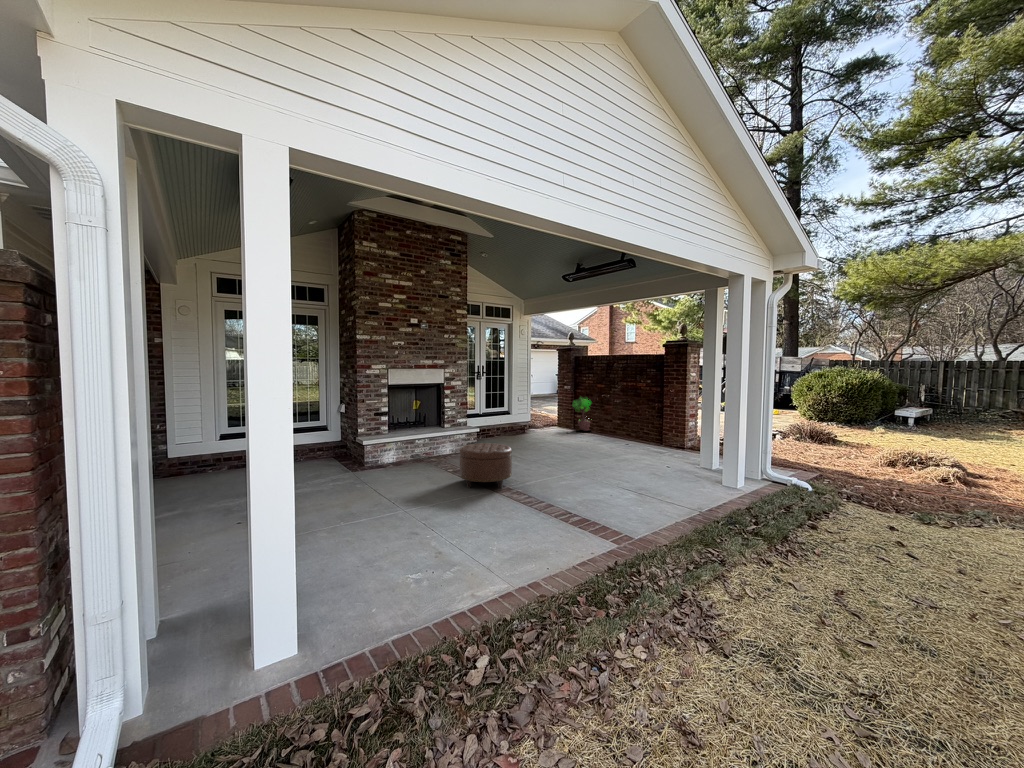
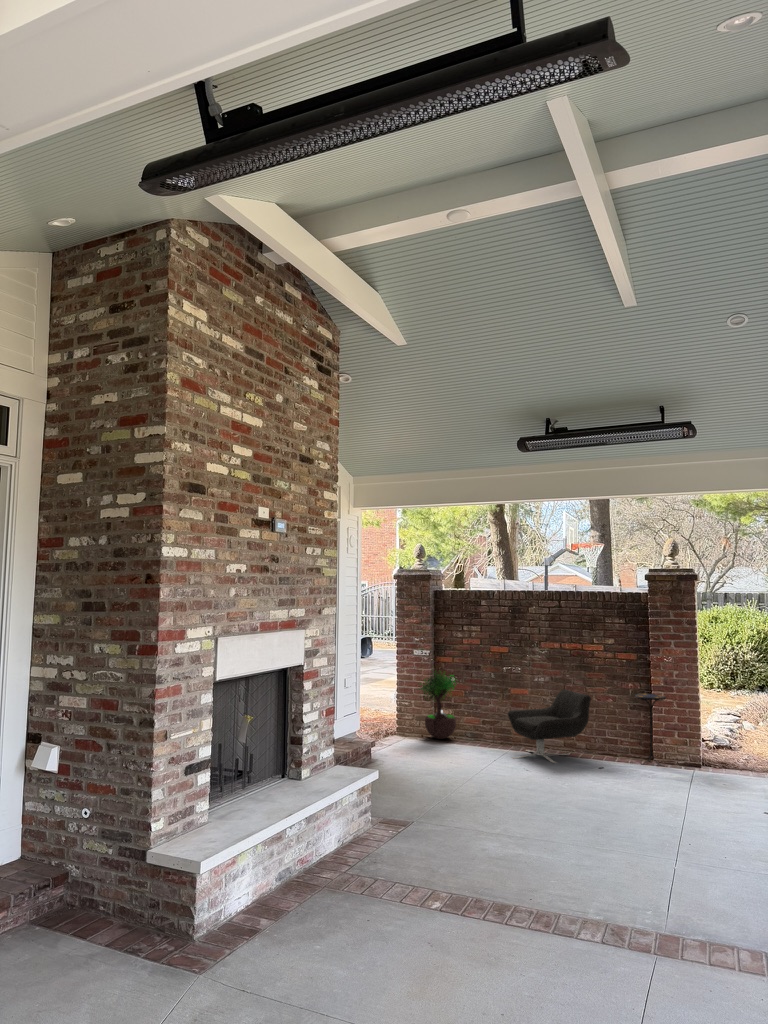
lounge chair: none [603,408,646,443] -> present [508,689,591,763]
side table: none [666,411,685,450] -> present [635,694,666,764]
ottoman: present [460,443,512,488] -> none [497,816,628,952]

